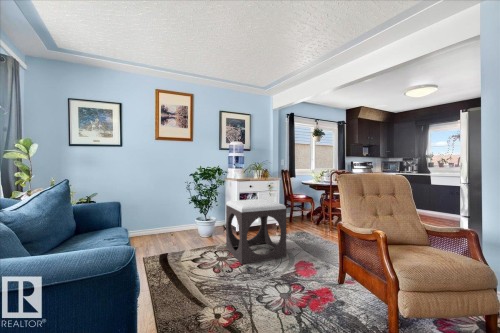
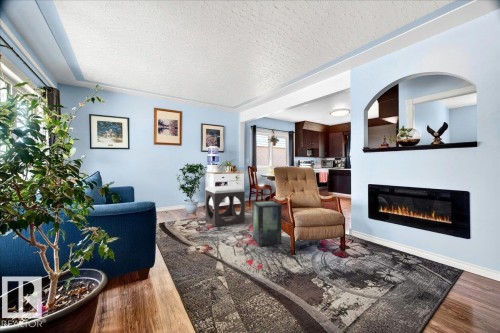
storage box: none [307,229,363,313] -> present [253,201,282,246]

